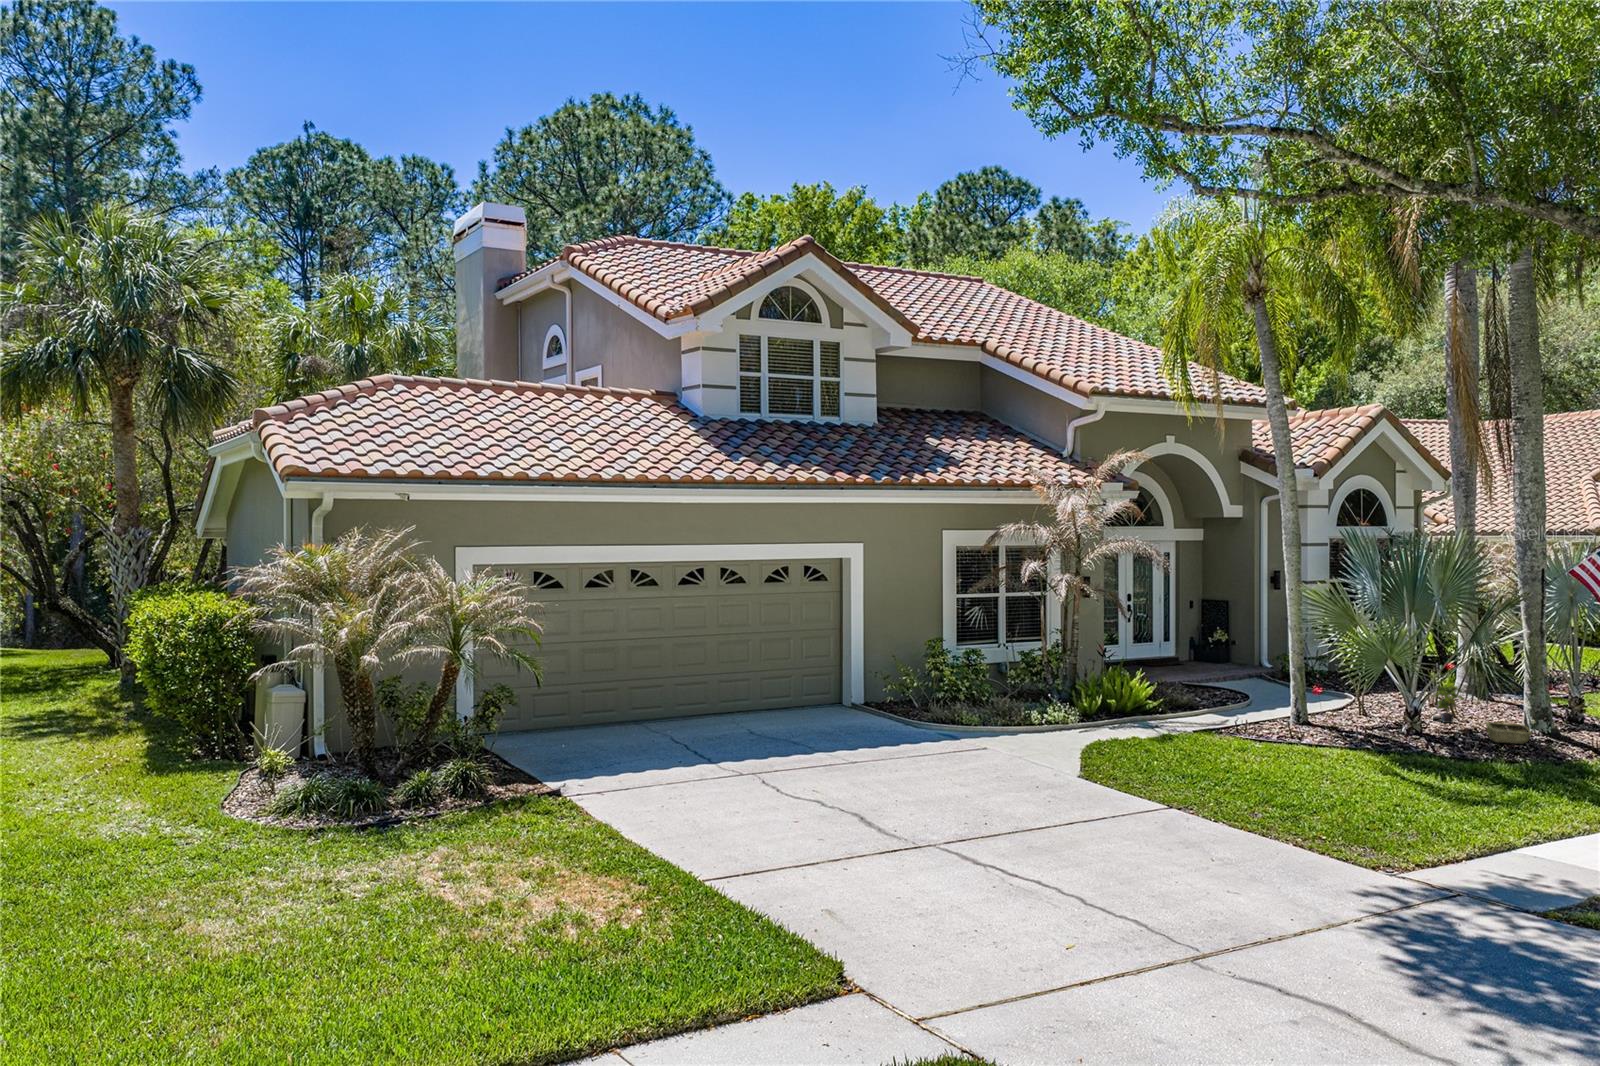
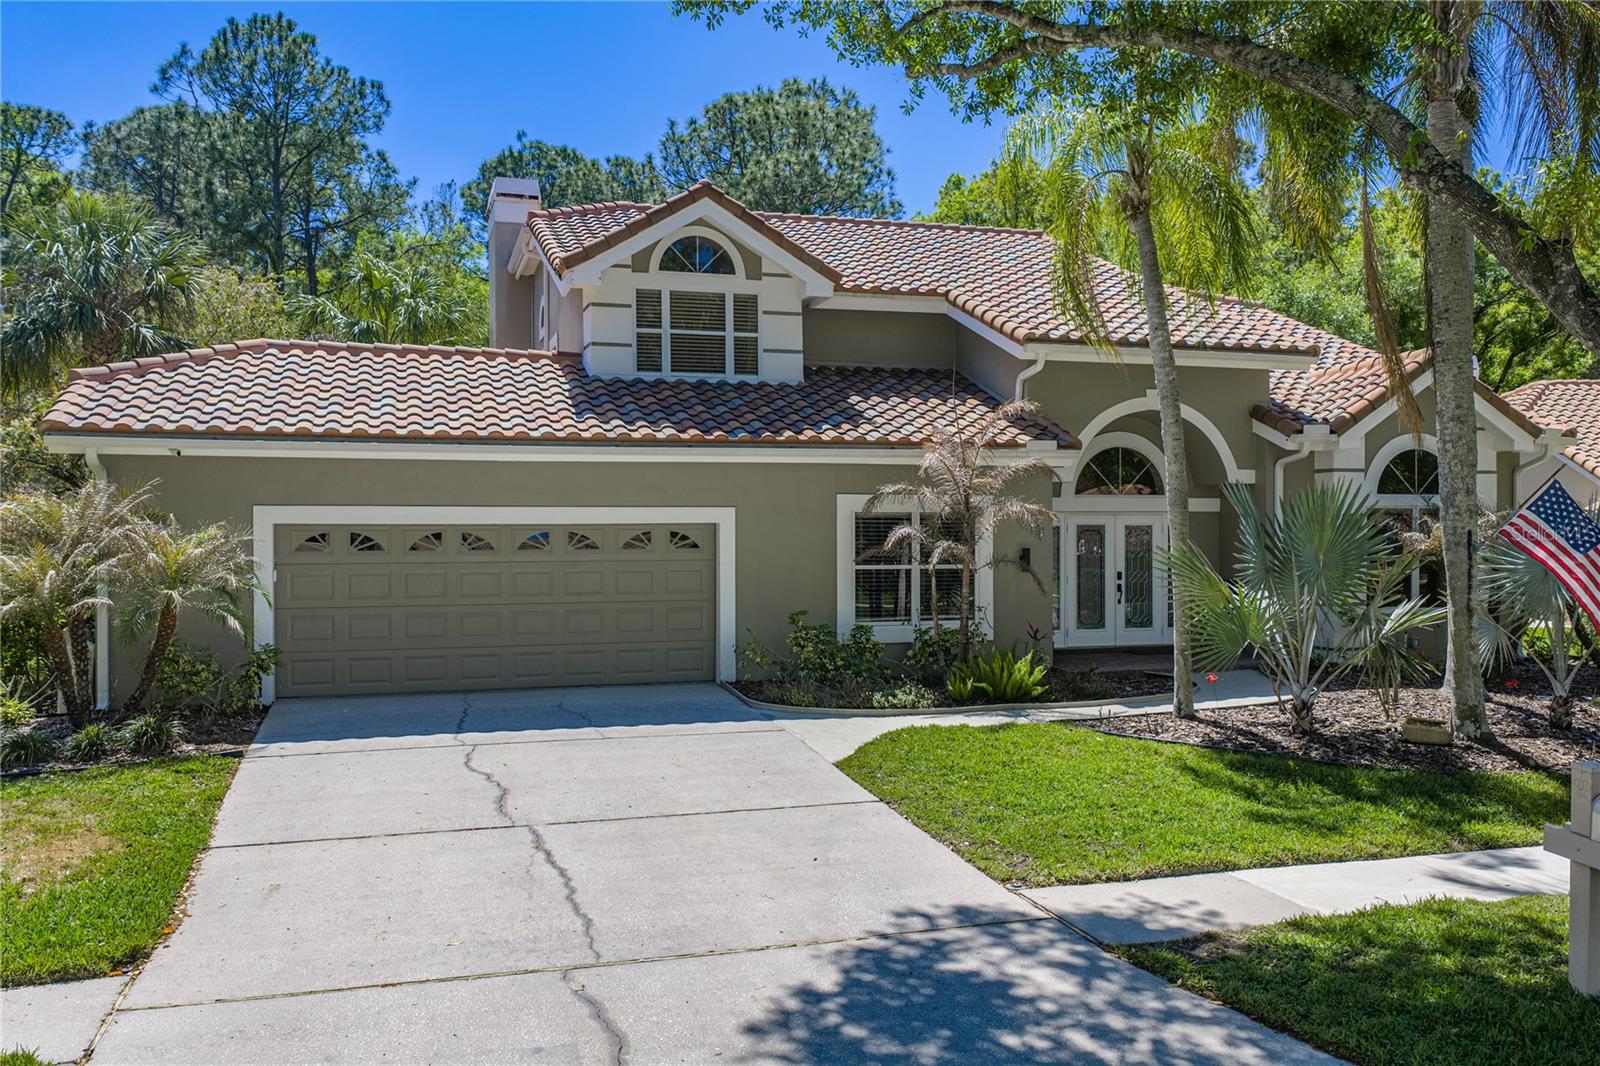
potted plant: present [1435,683,1464,723] -> none [1376,671,1422,723]

